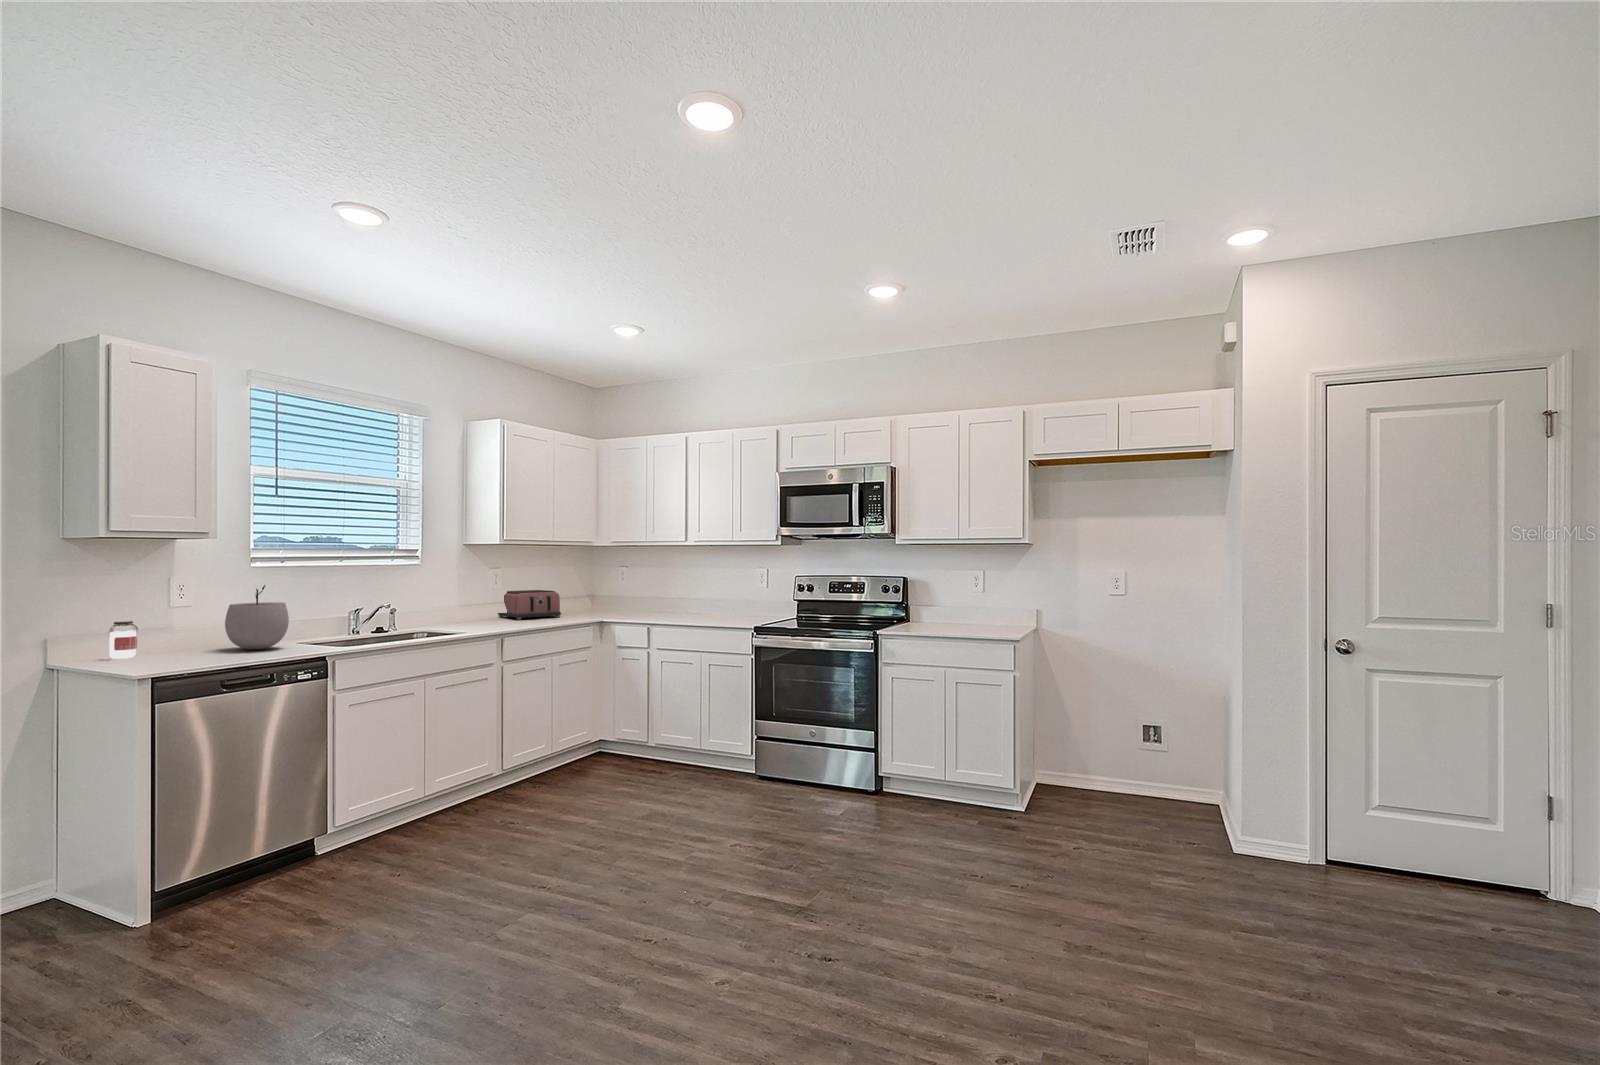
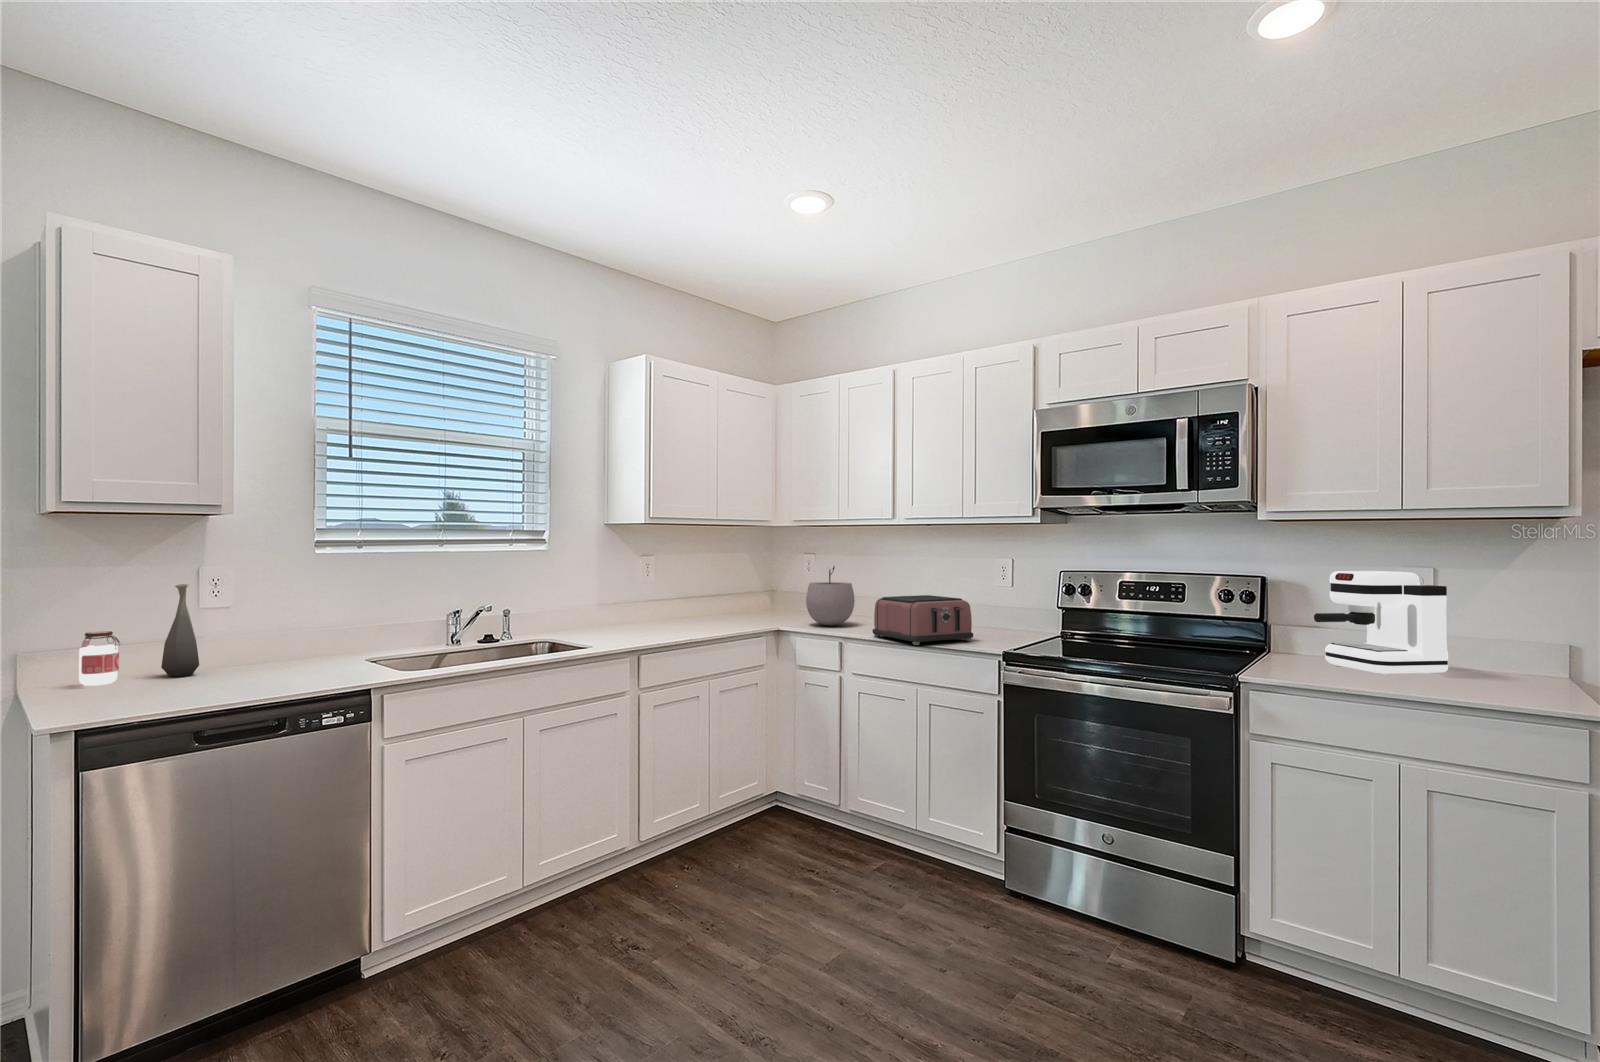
coffee maker: none [924,572,987,630] -> present [1314,571,1448,676]
plant pot: present [225,585,289,650] -> present [806,566,855,626]
bottle: none [160,588,187,654] -> present [161,584,199,677]
toaster: present [498,590,561,620] -> present [872,595,973,645]

